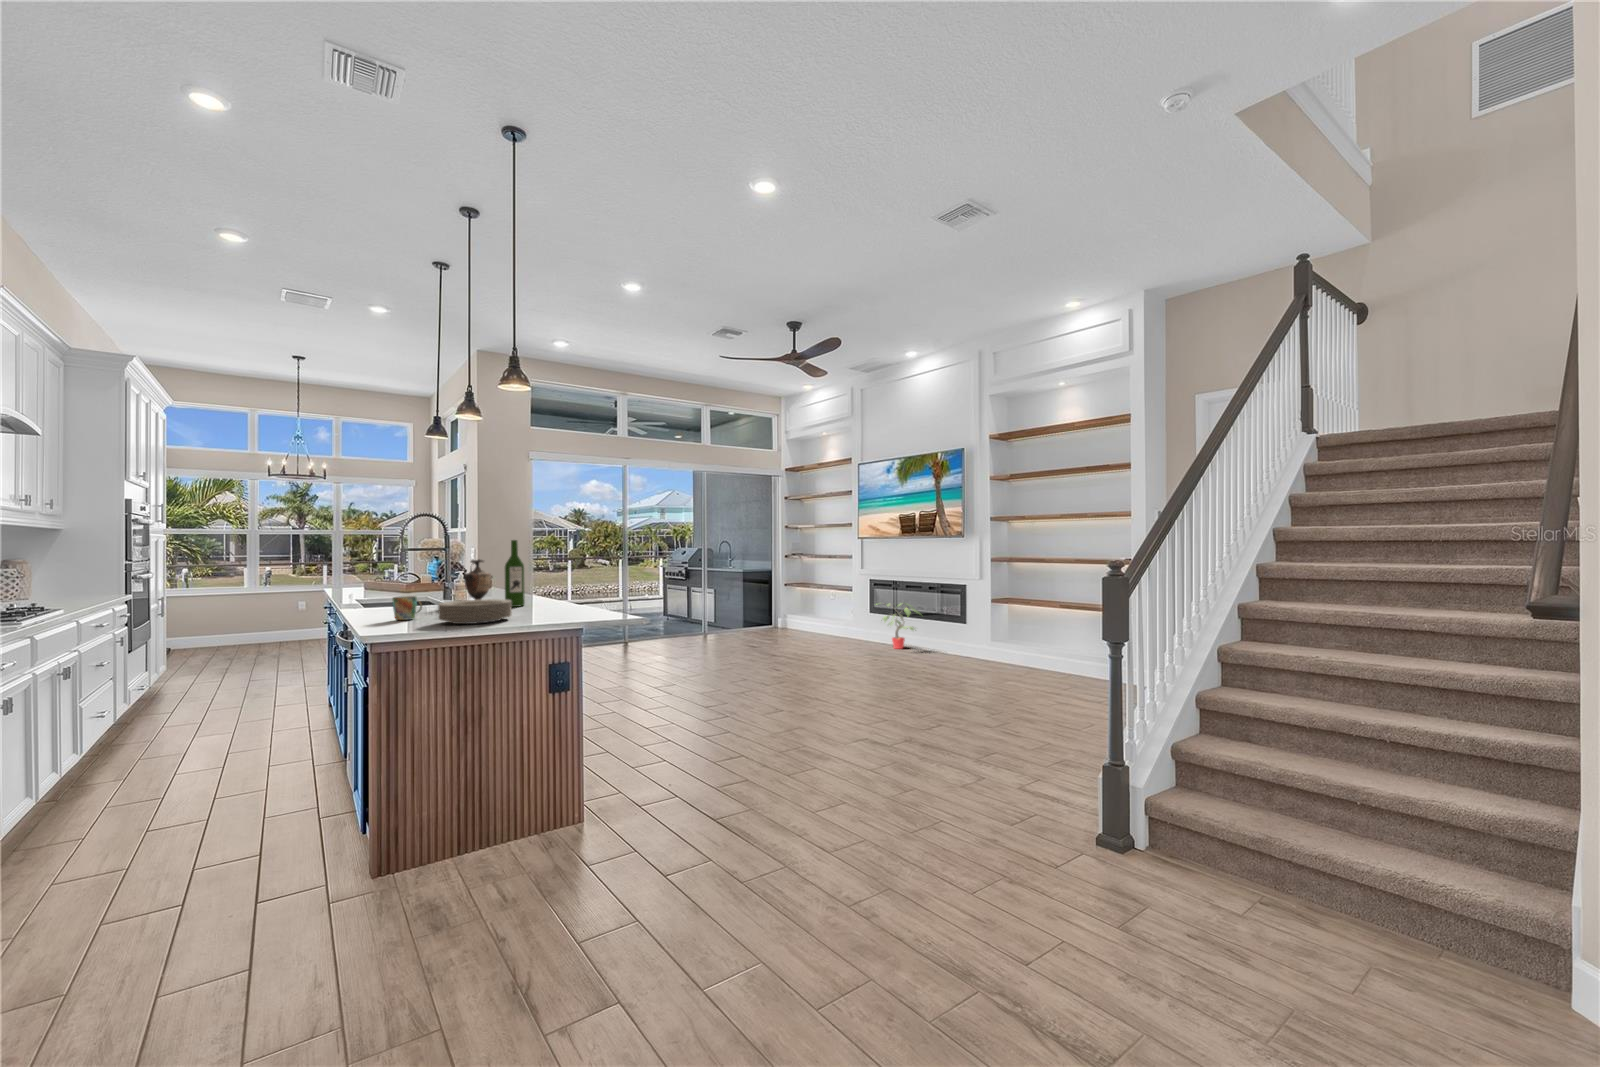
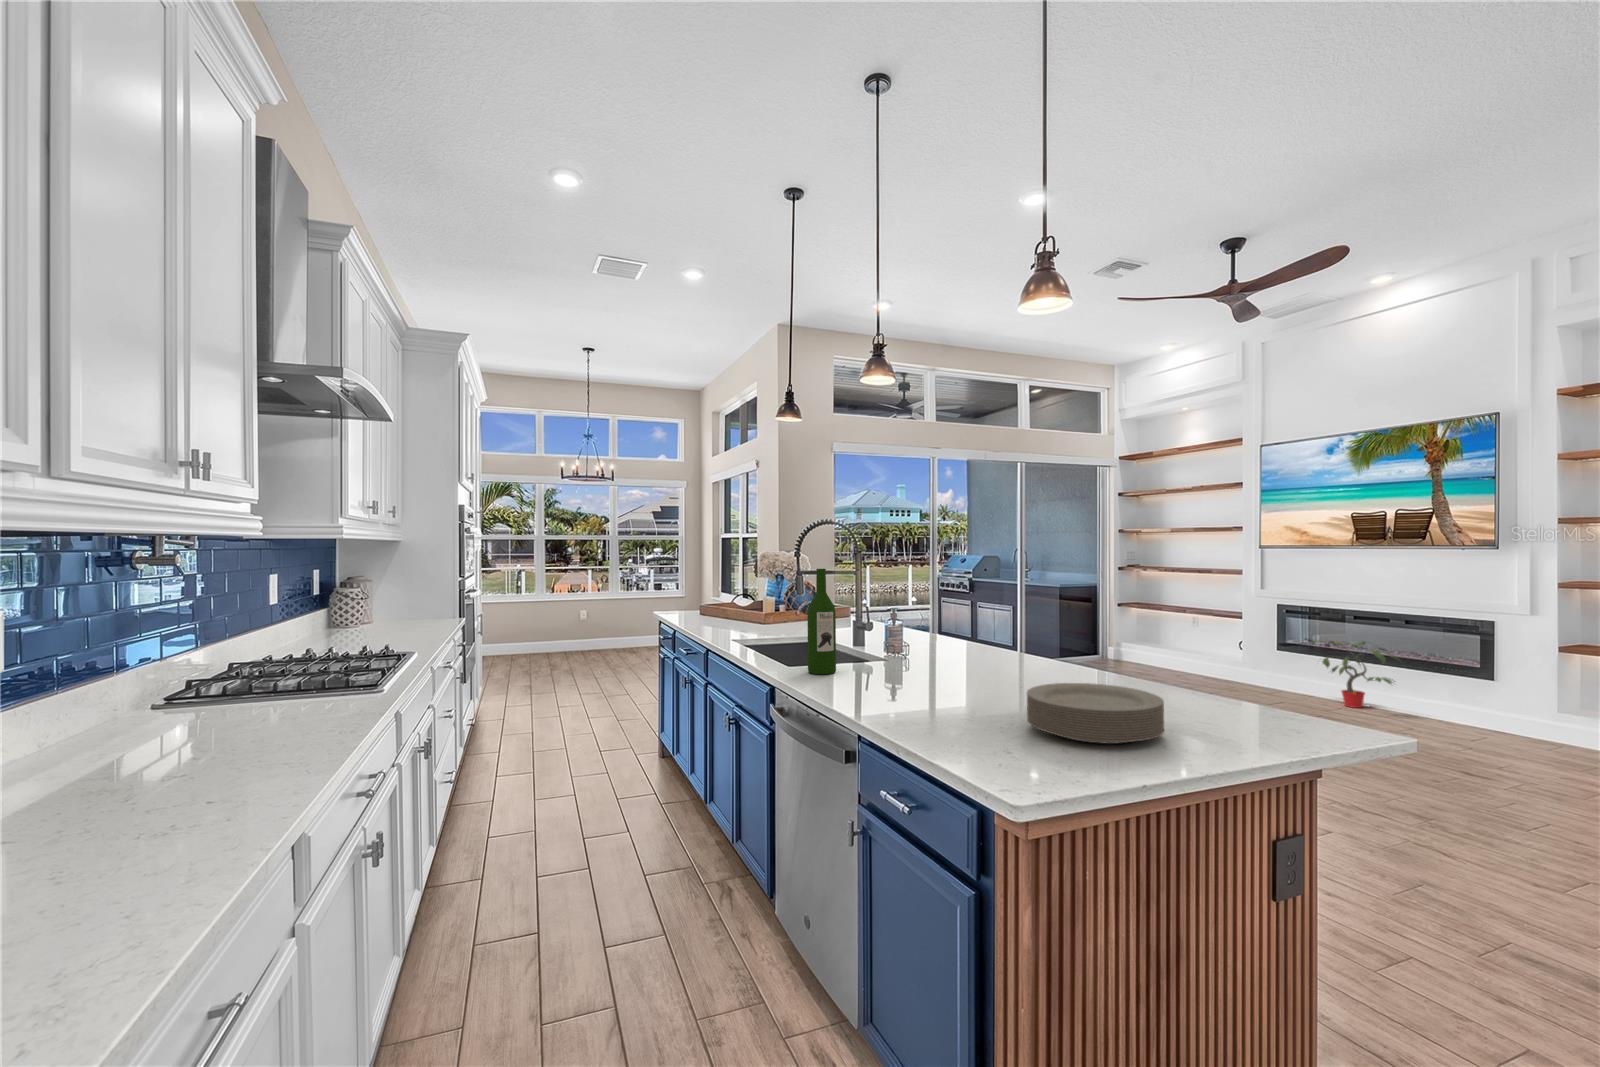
wine bottle: present [505,540,525,607] -> present [807,569,836,674]
vase: present [463,560,492,600] -> none [940,590,980,668]
mug: present [392,596,422,620] -> none [910,669,949,714]

